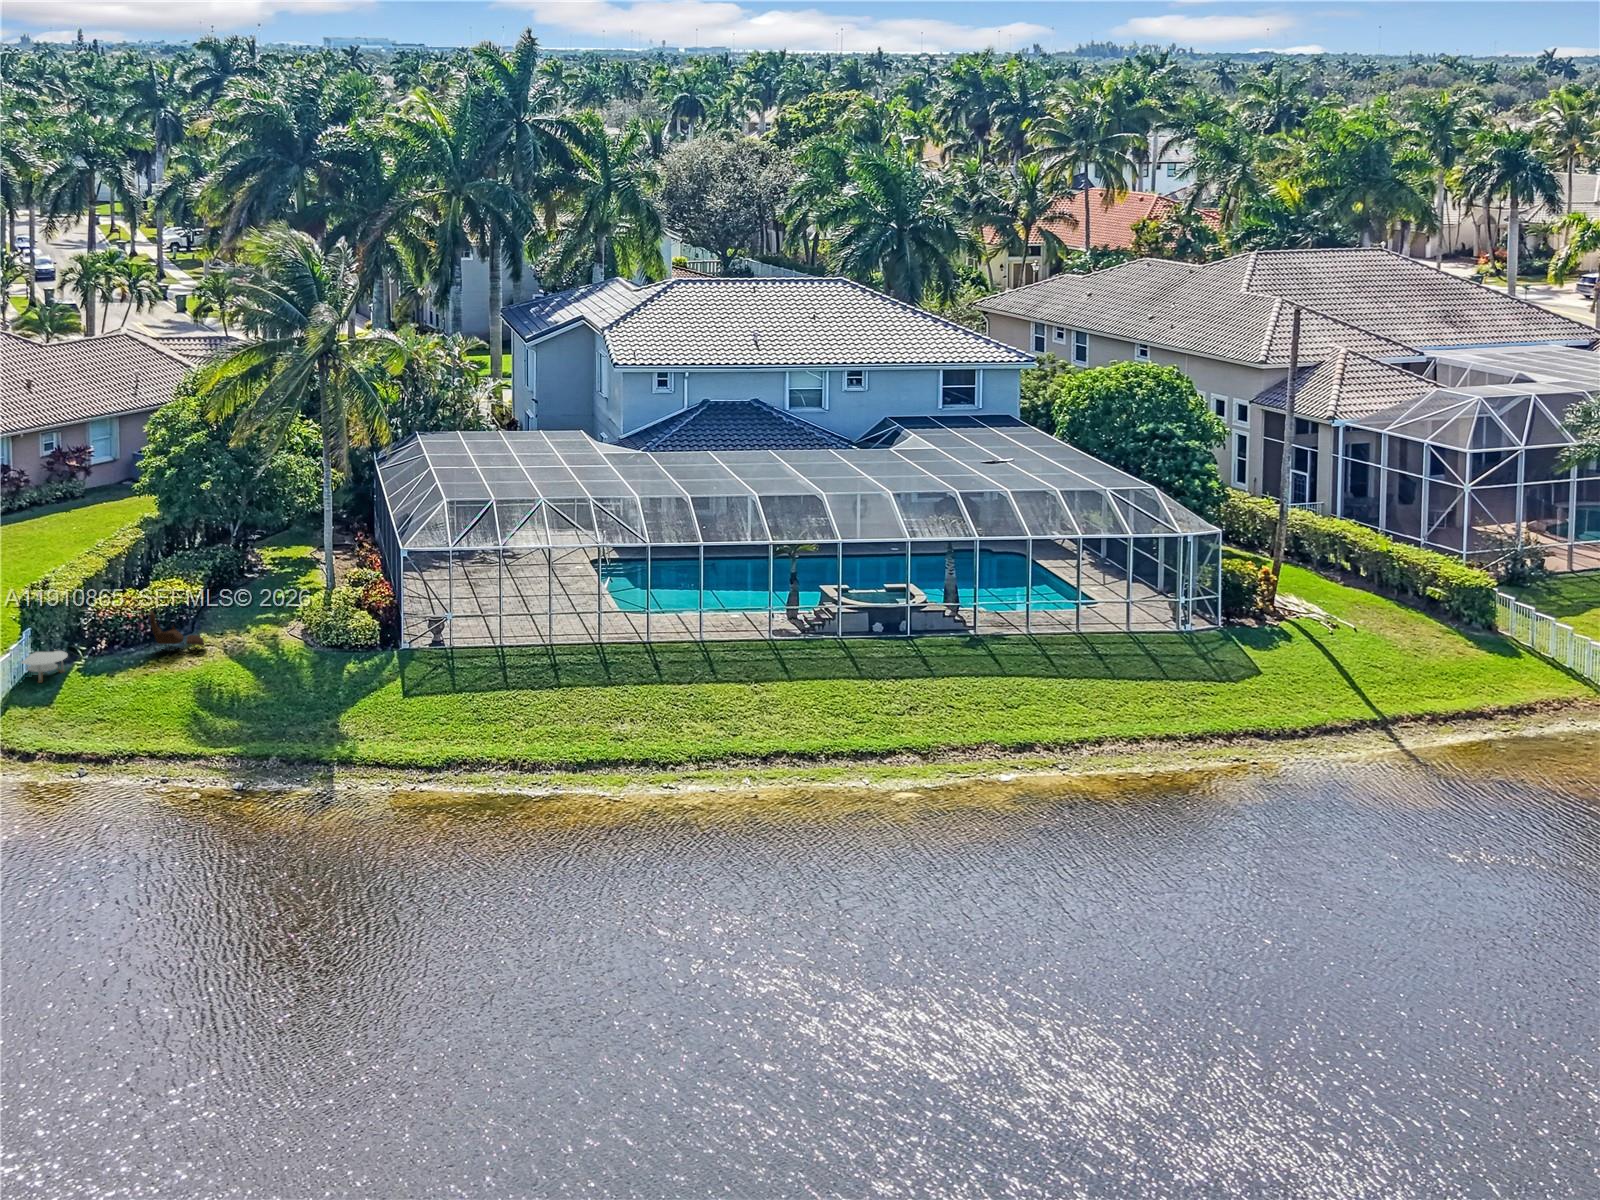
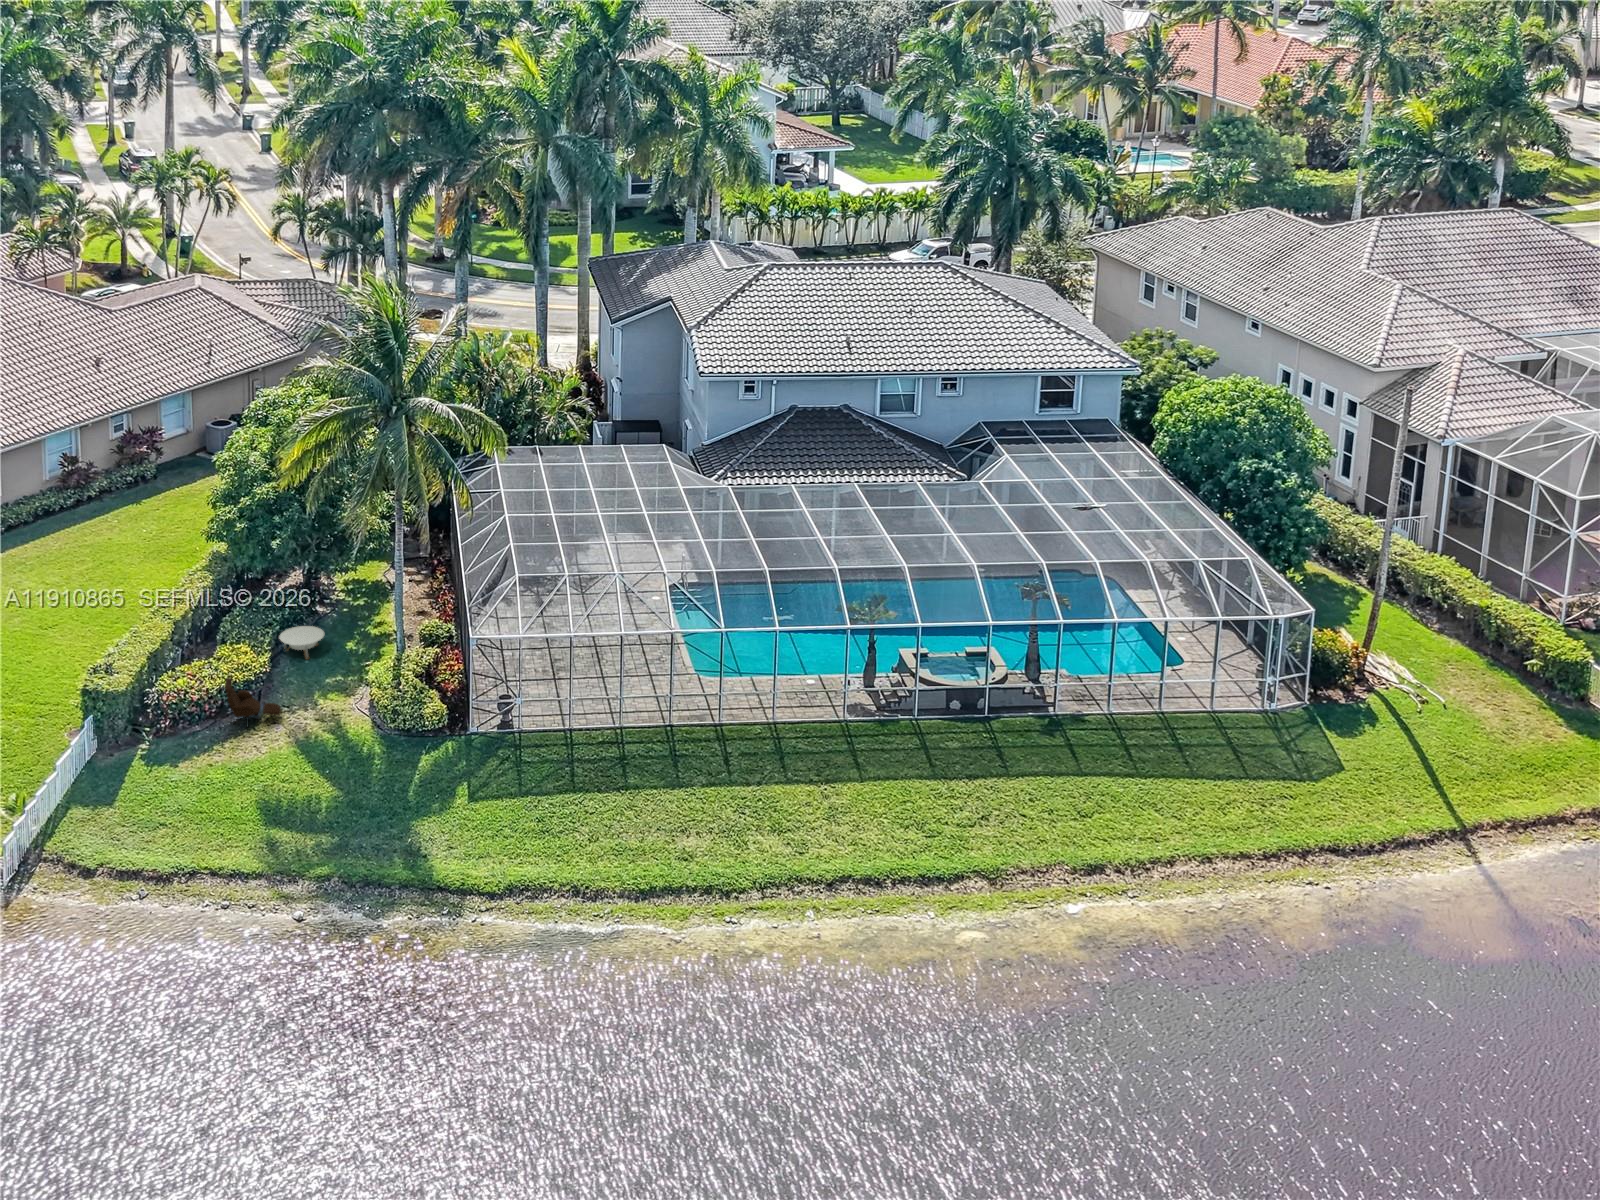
round table: present [21,651,68,683] -> present [279,626,325,659]

